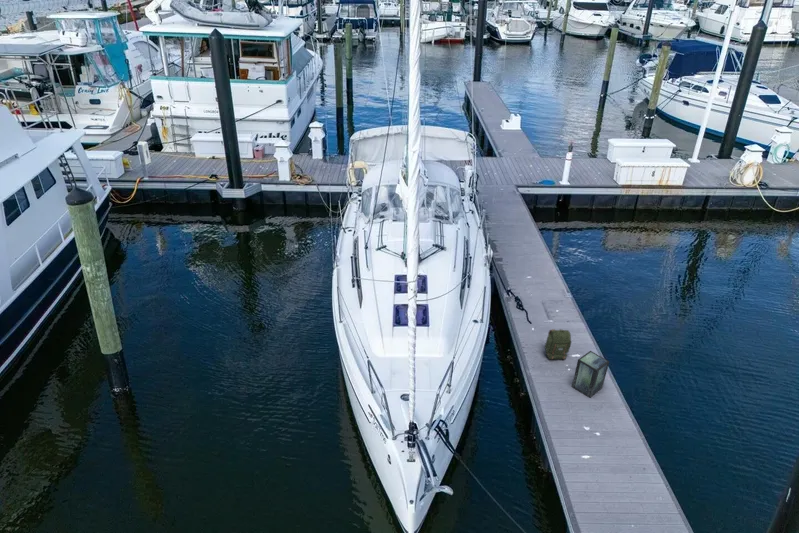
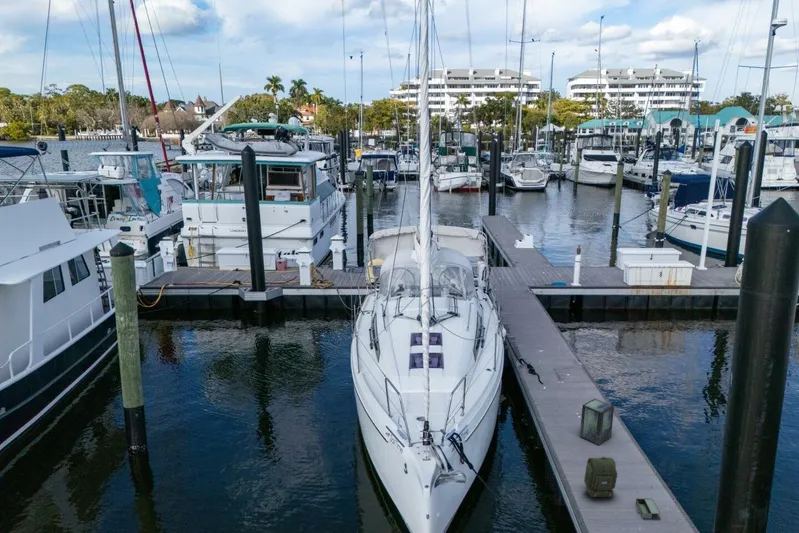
backpack: present [545,329,571,359] -> present [584,457,617,497]
toolbox: none [626,468,651,491] -> present [636,498,660,519]

